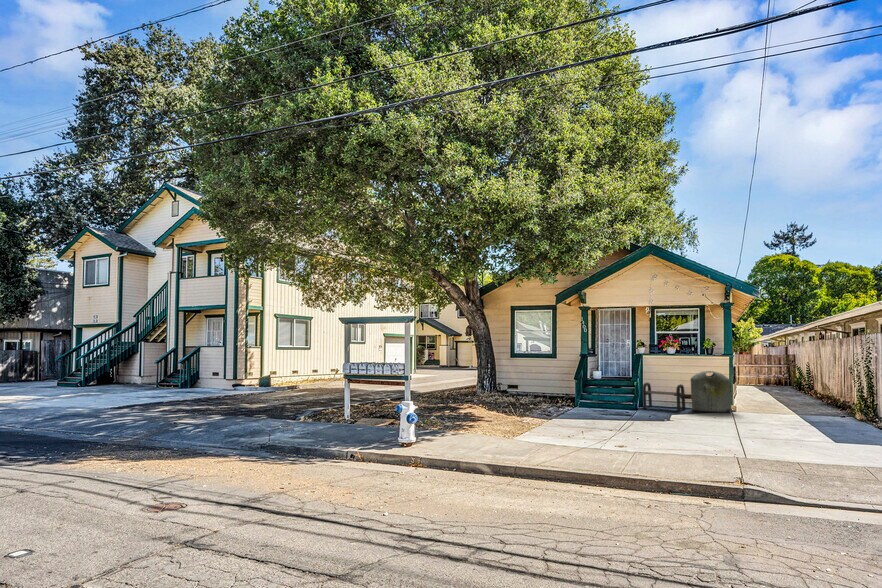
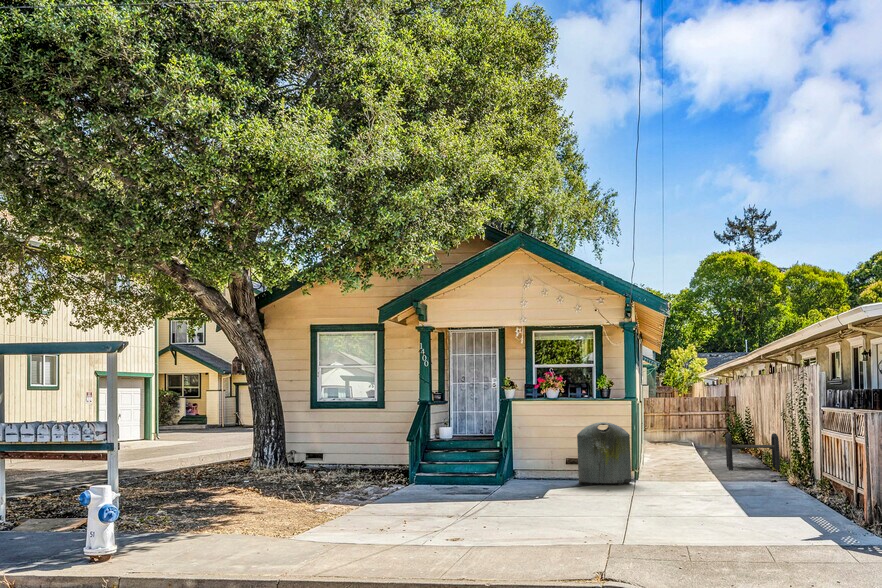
bench: present [643,383,685,412] -> present [725,433,781,471]

